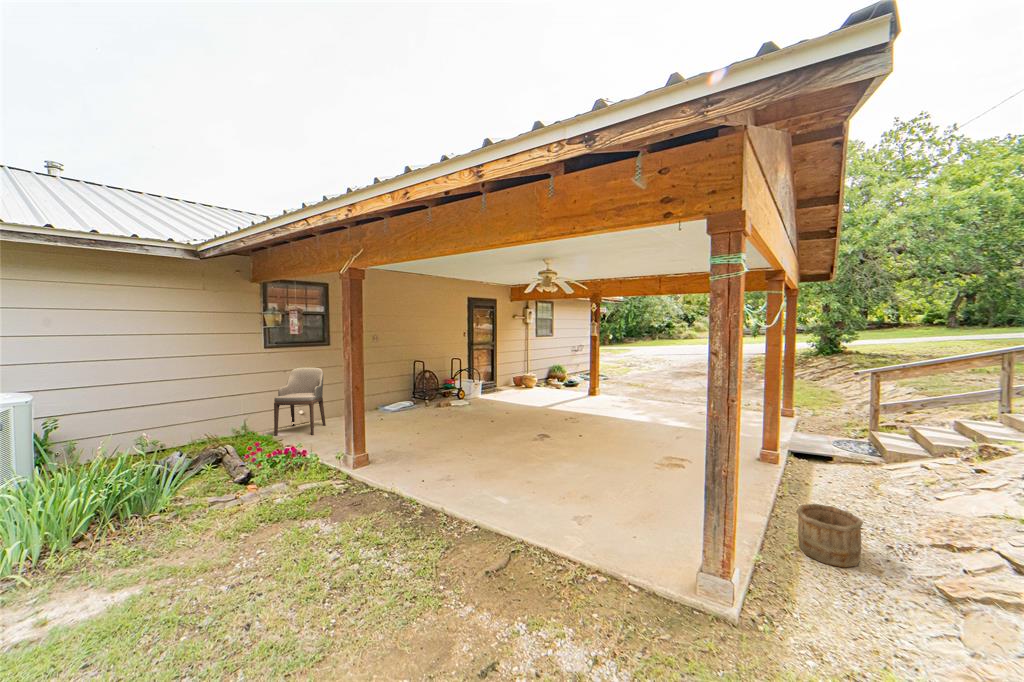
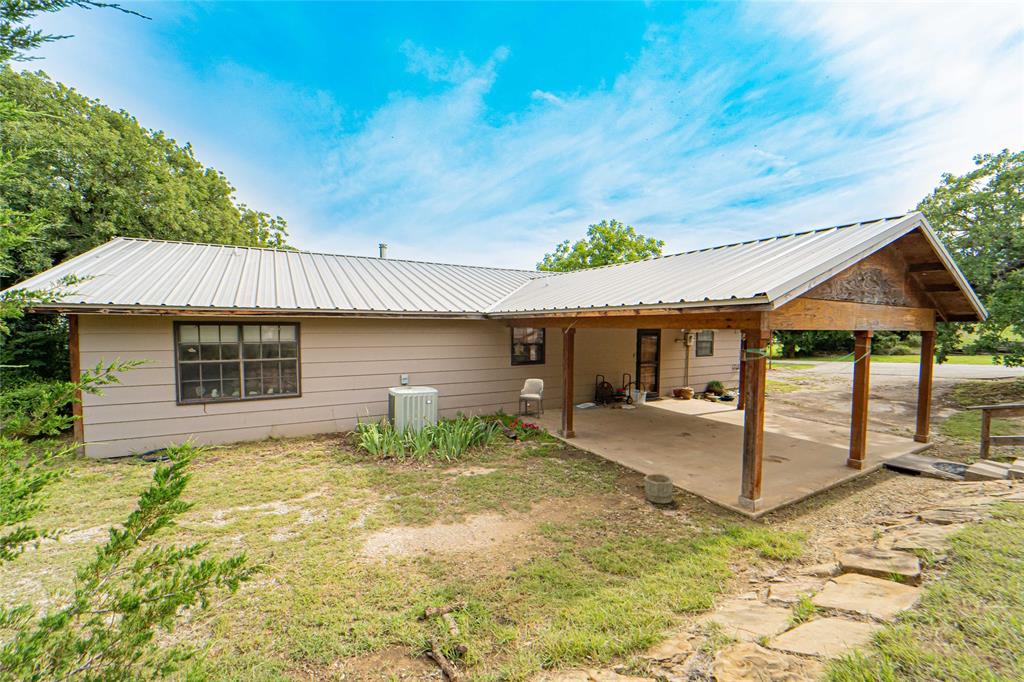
wooden bucket: present [796,504,863,568] -> present [644,474,673,503]

